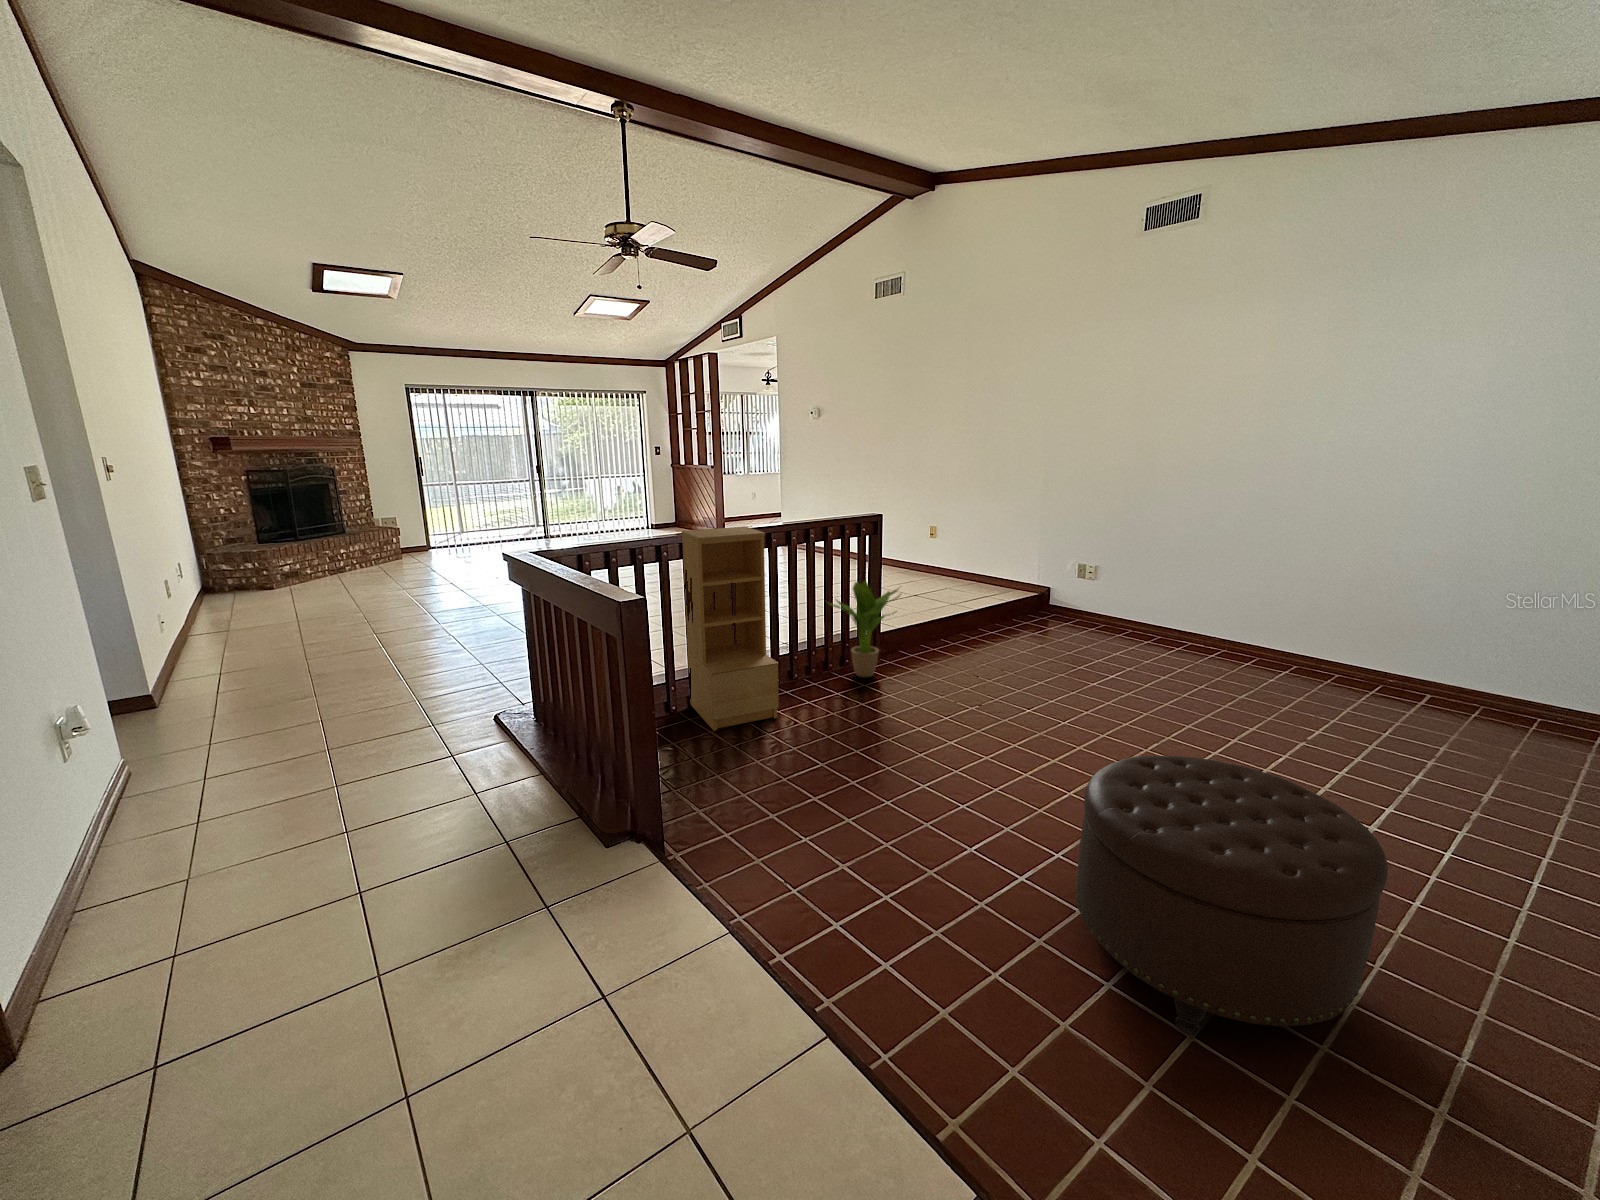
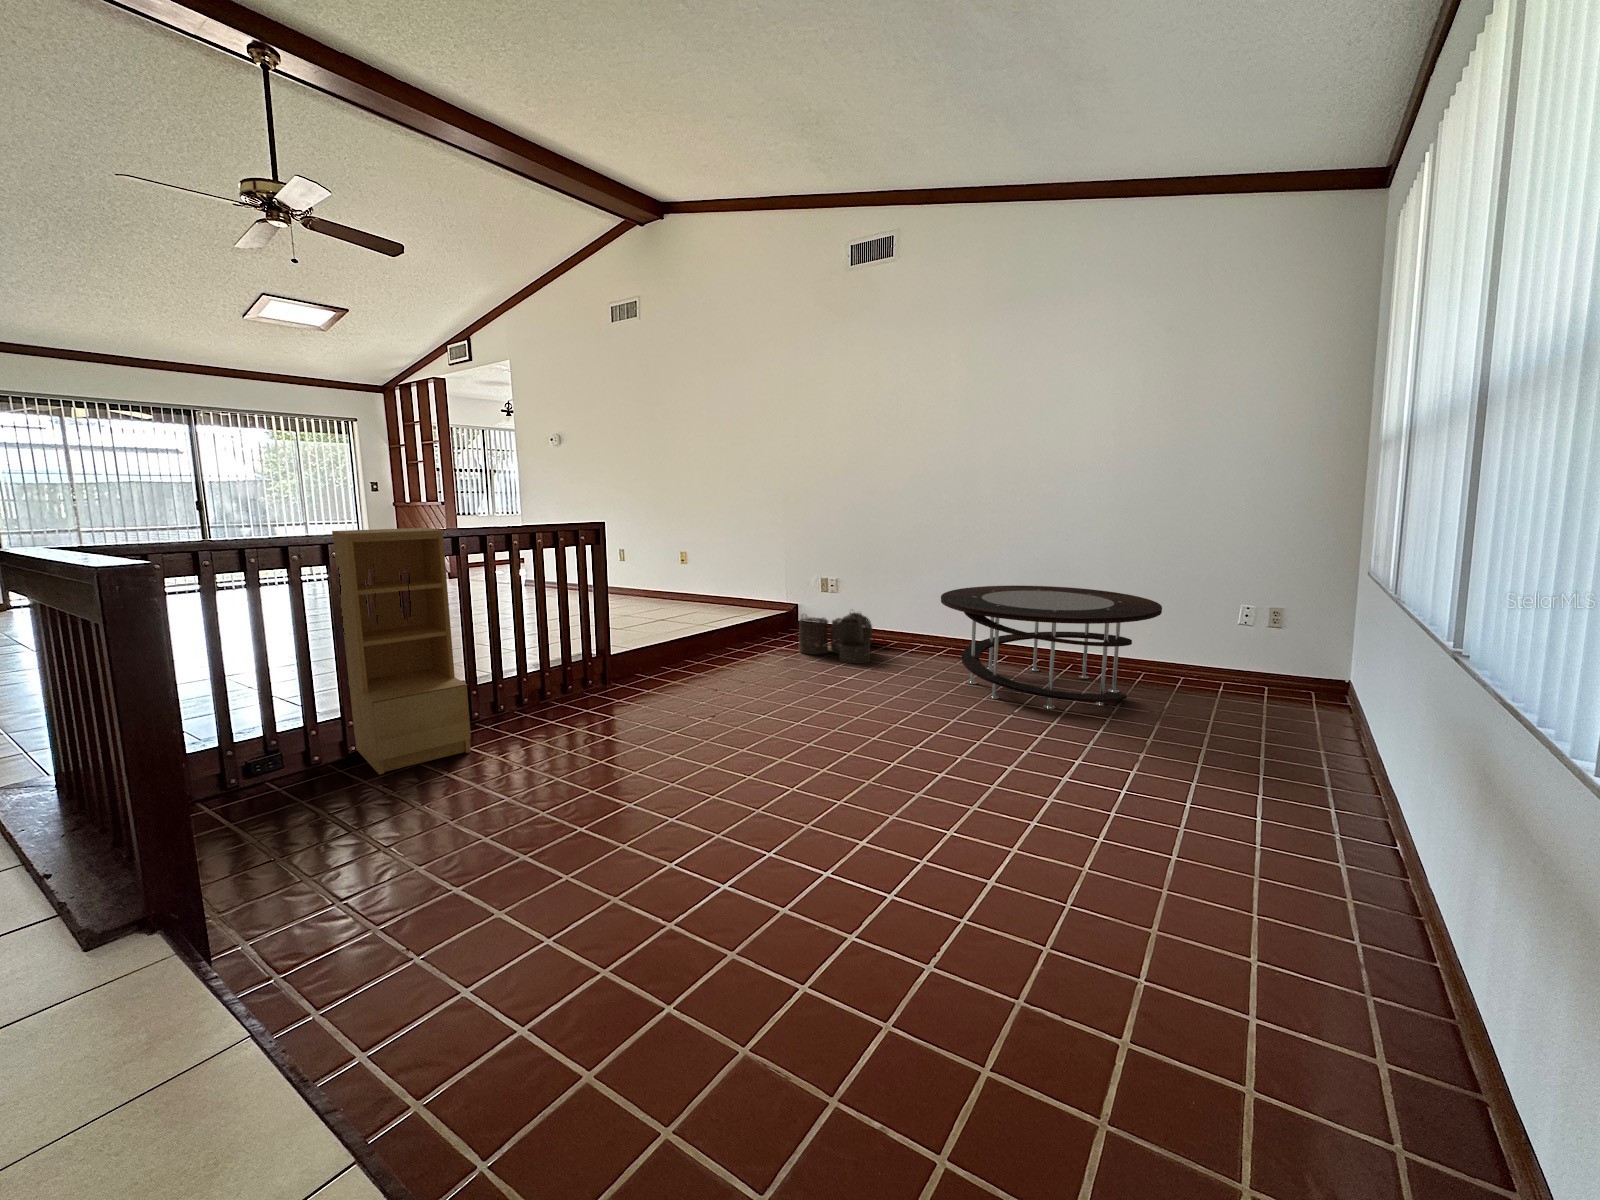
potted plant: present [829,580,902,677] -> none [536,590,627,701]
coffee table: none [1225,591,1520,742] -> present [941,586,1162,709]
woven basket: none [1054,599,1134,659] -> present [799,613,872,663]
ottoman: present [1075,756,1388,1035] -> none [773,716,1055,1014]

